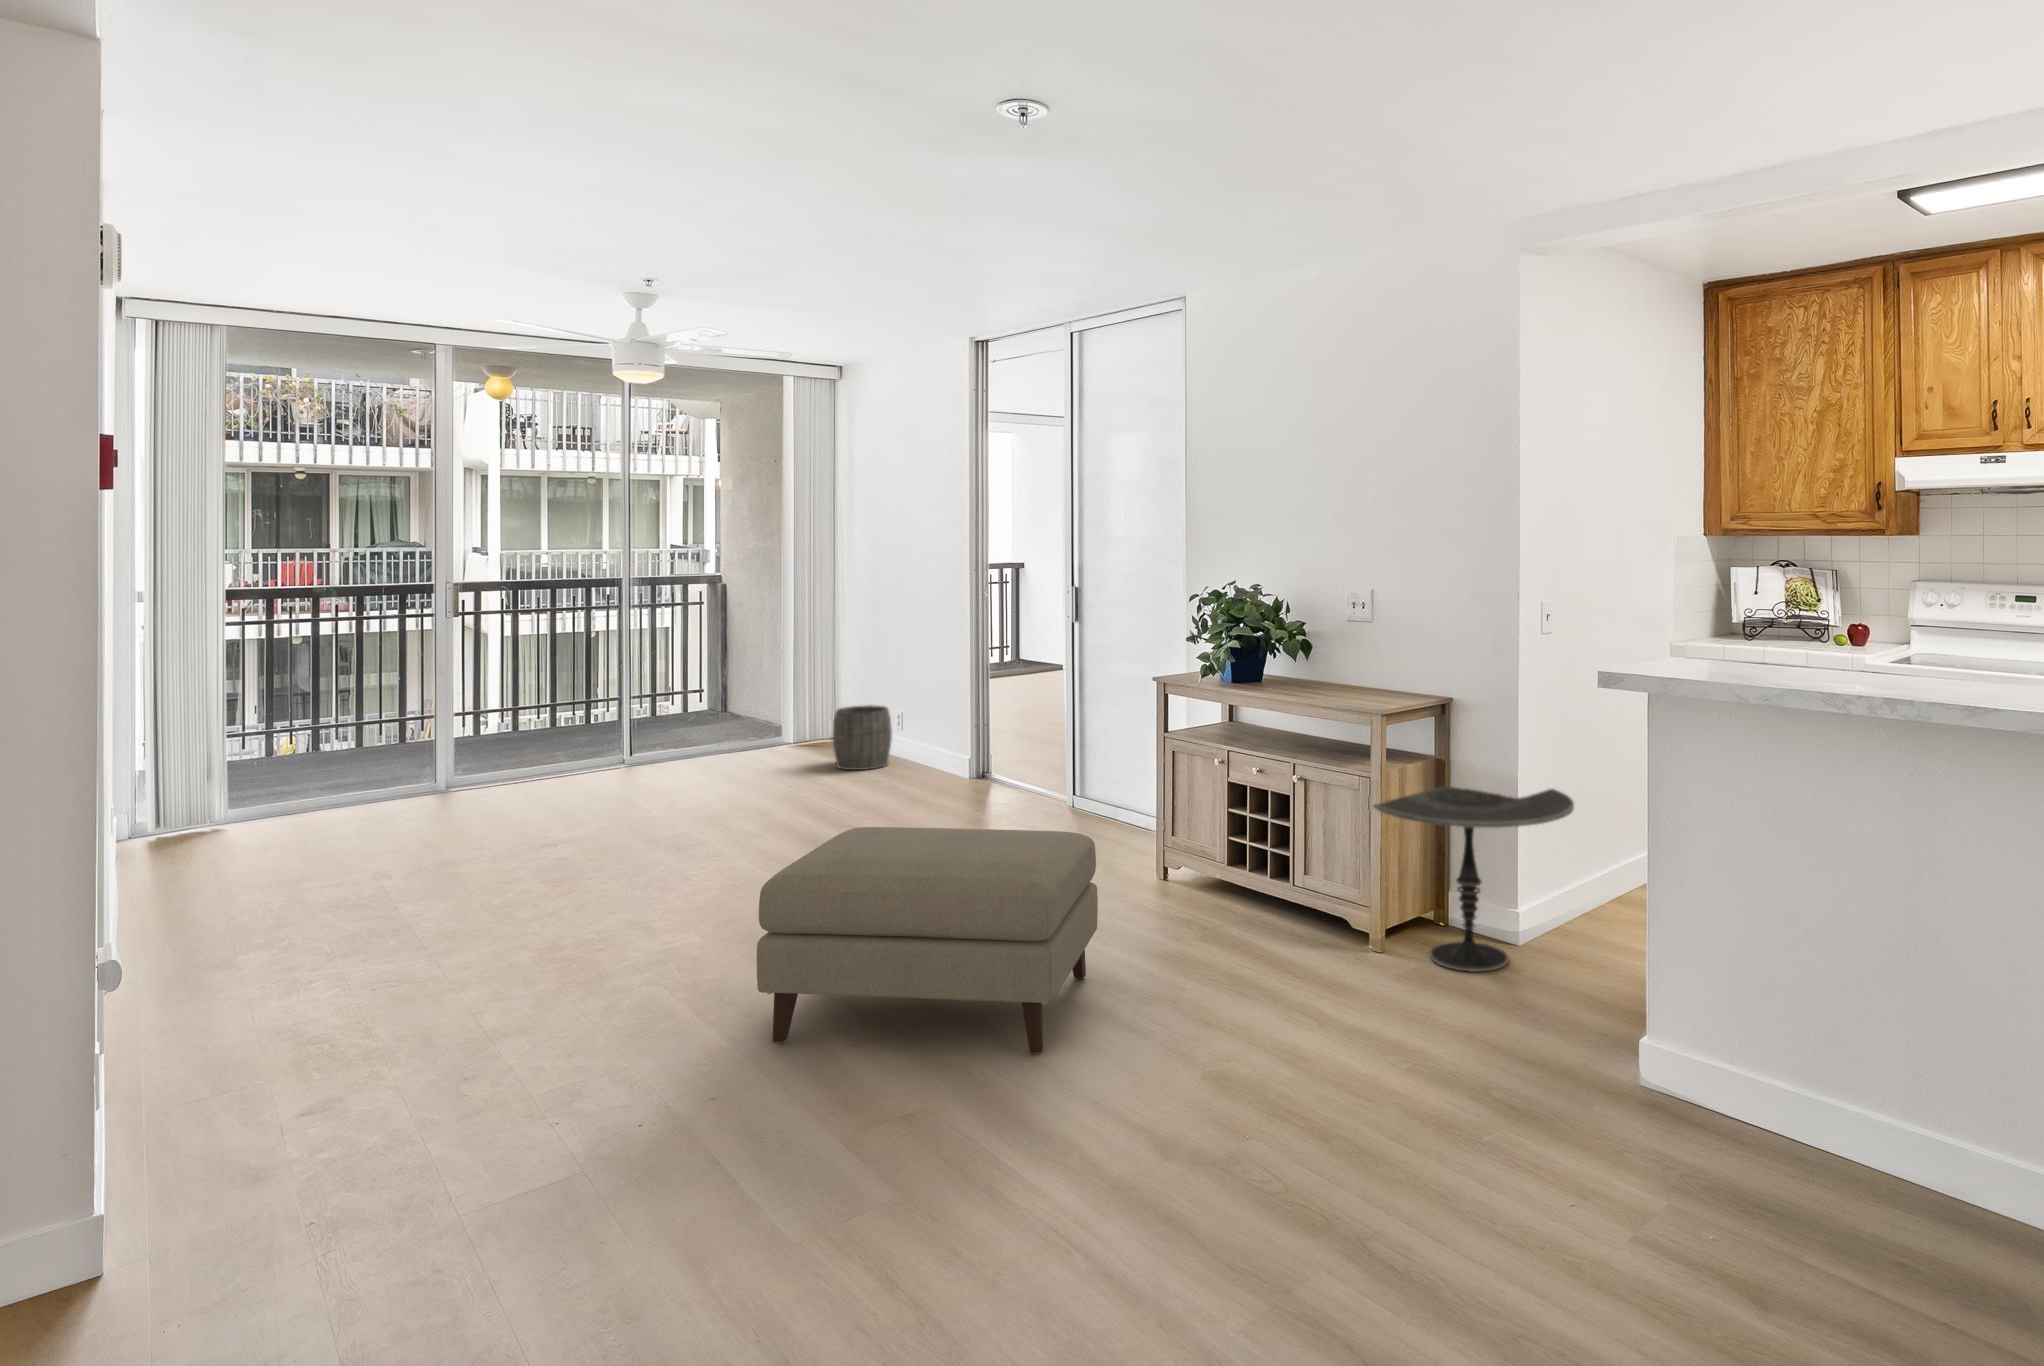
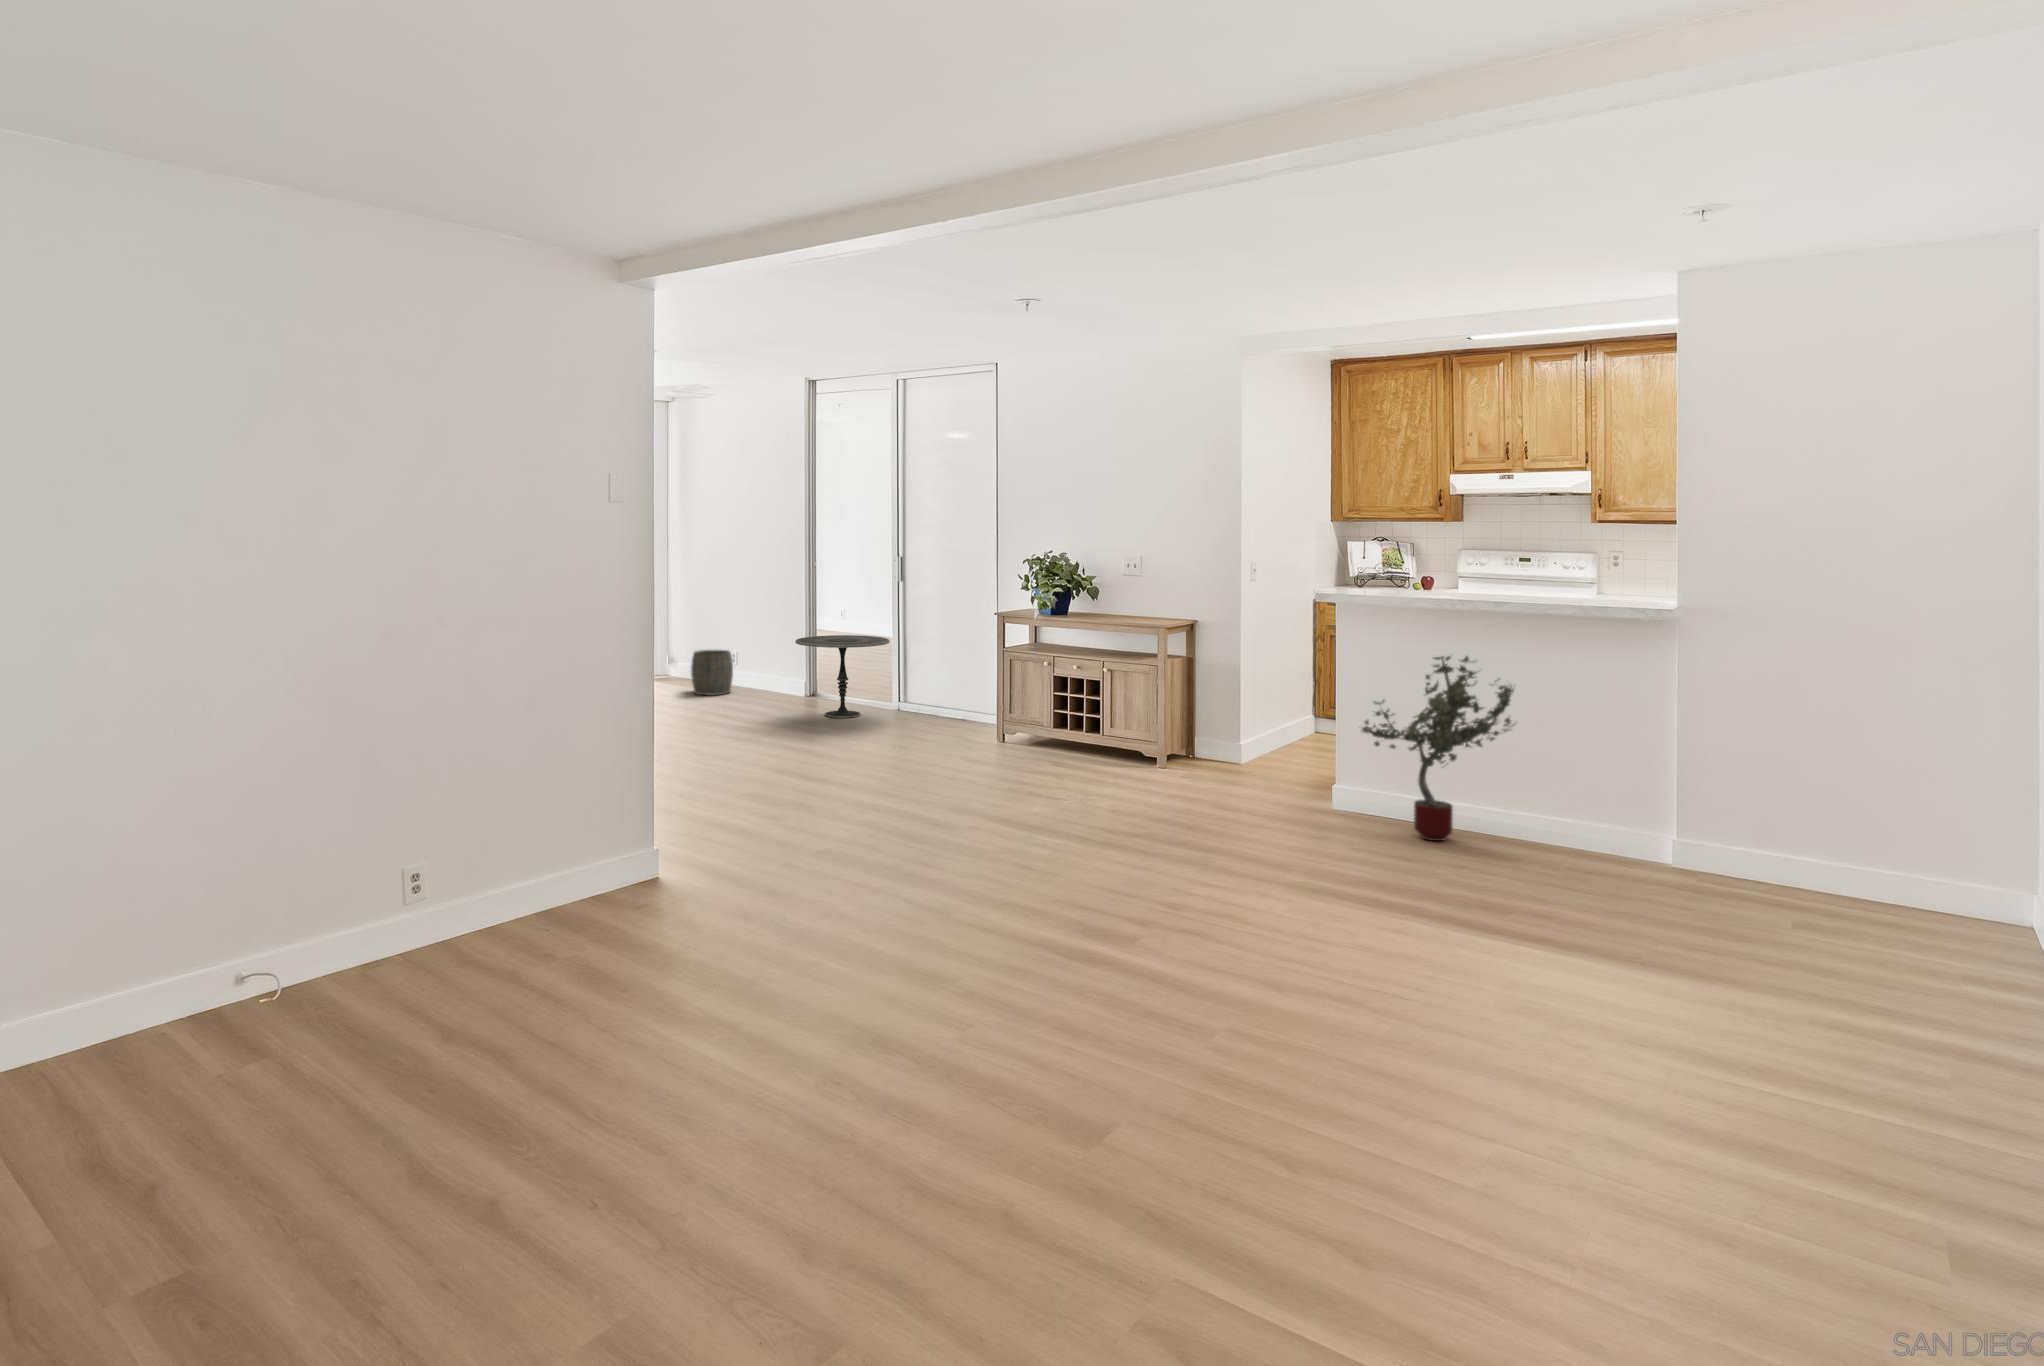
side table: present [1373,787,1574,972] -> present [795,635,890,718]
ottoman: present [757,827,1098,1054] -> none [858,694,1029,807]
potted tree: none [1646,827,1969,1227] -> present [1362,656,1514,841]

